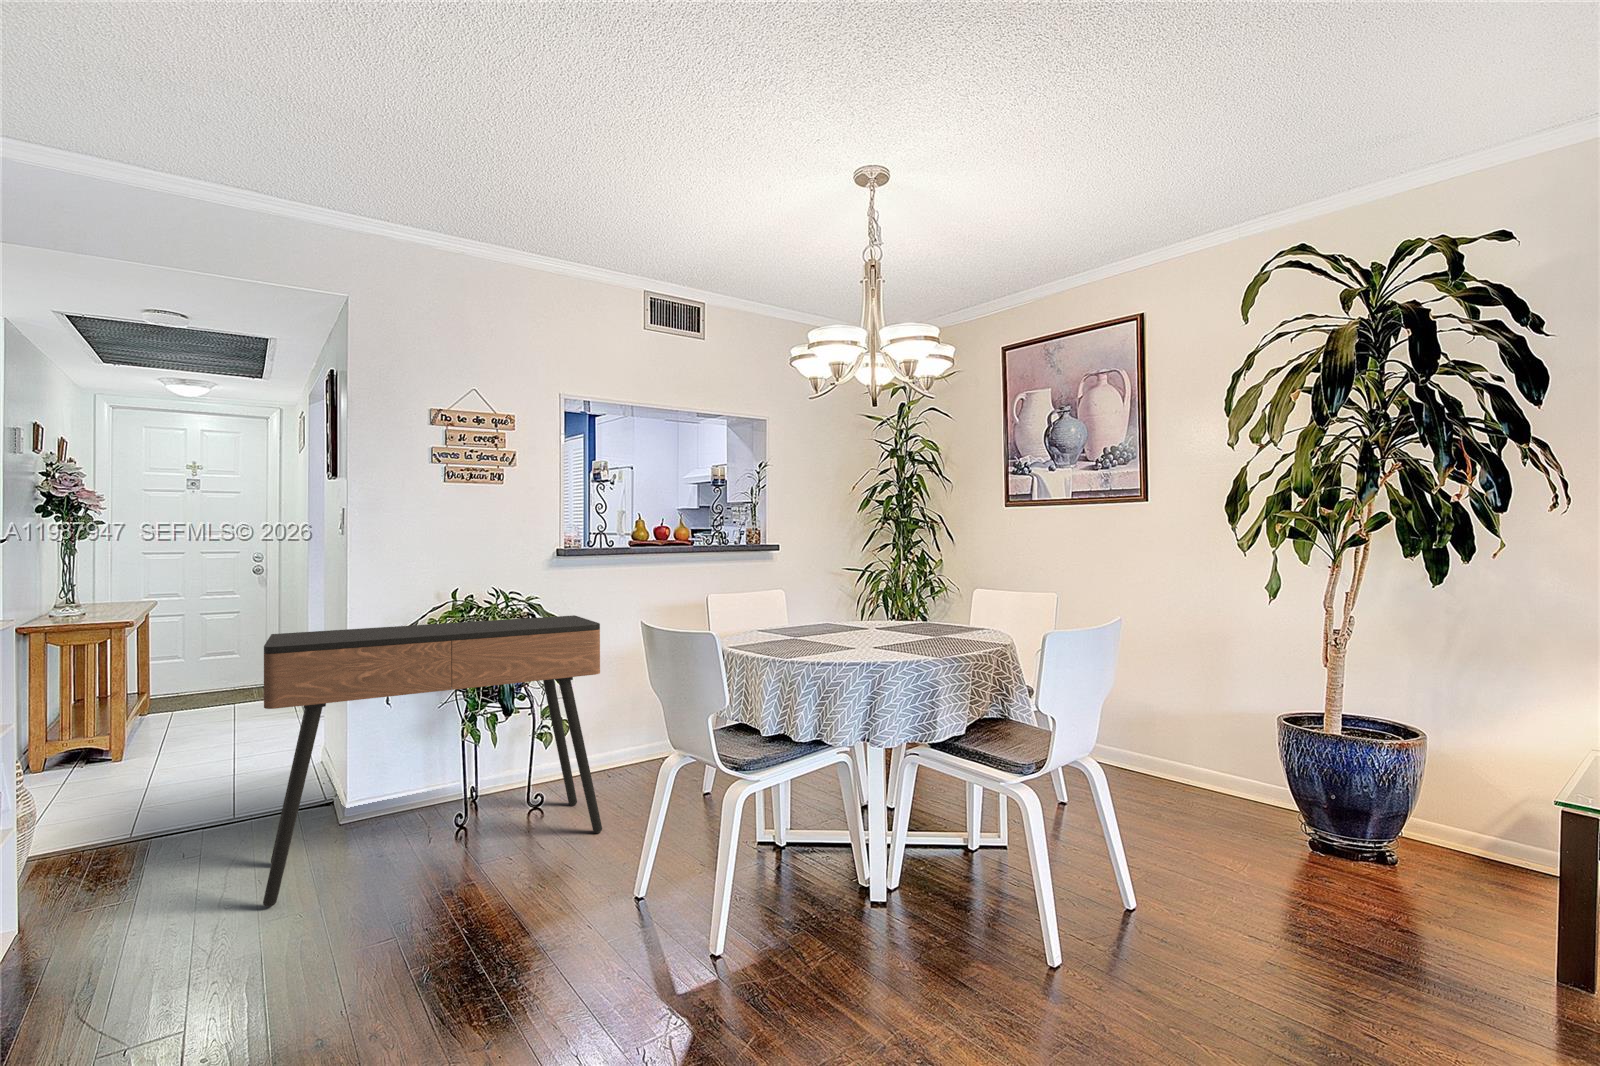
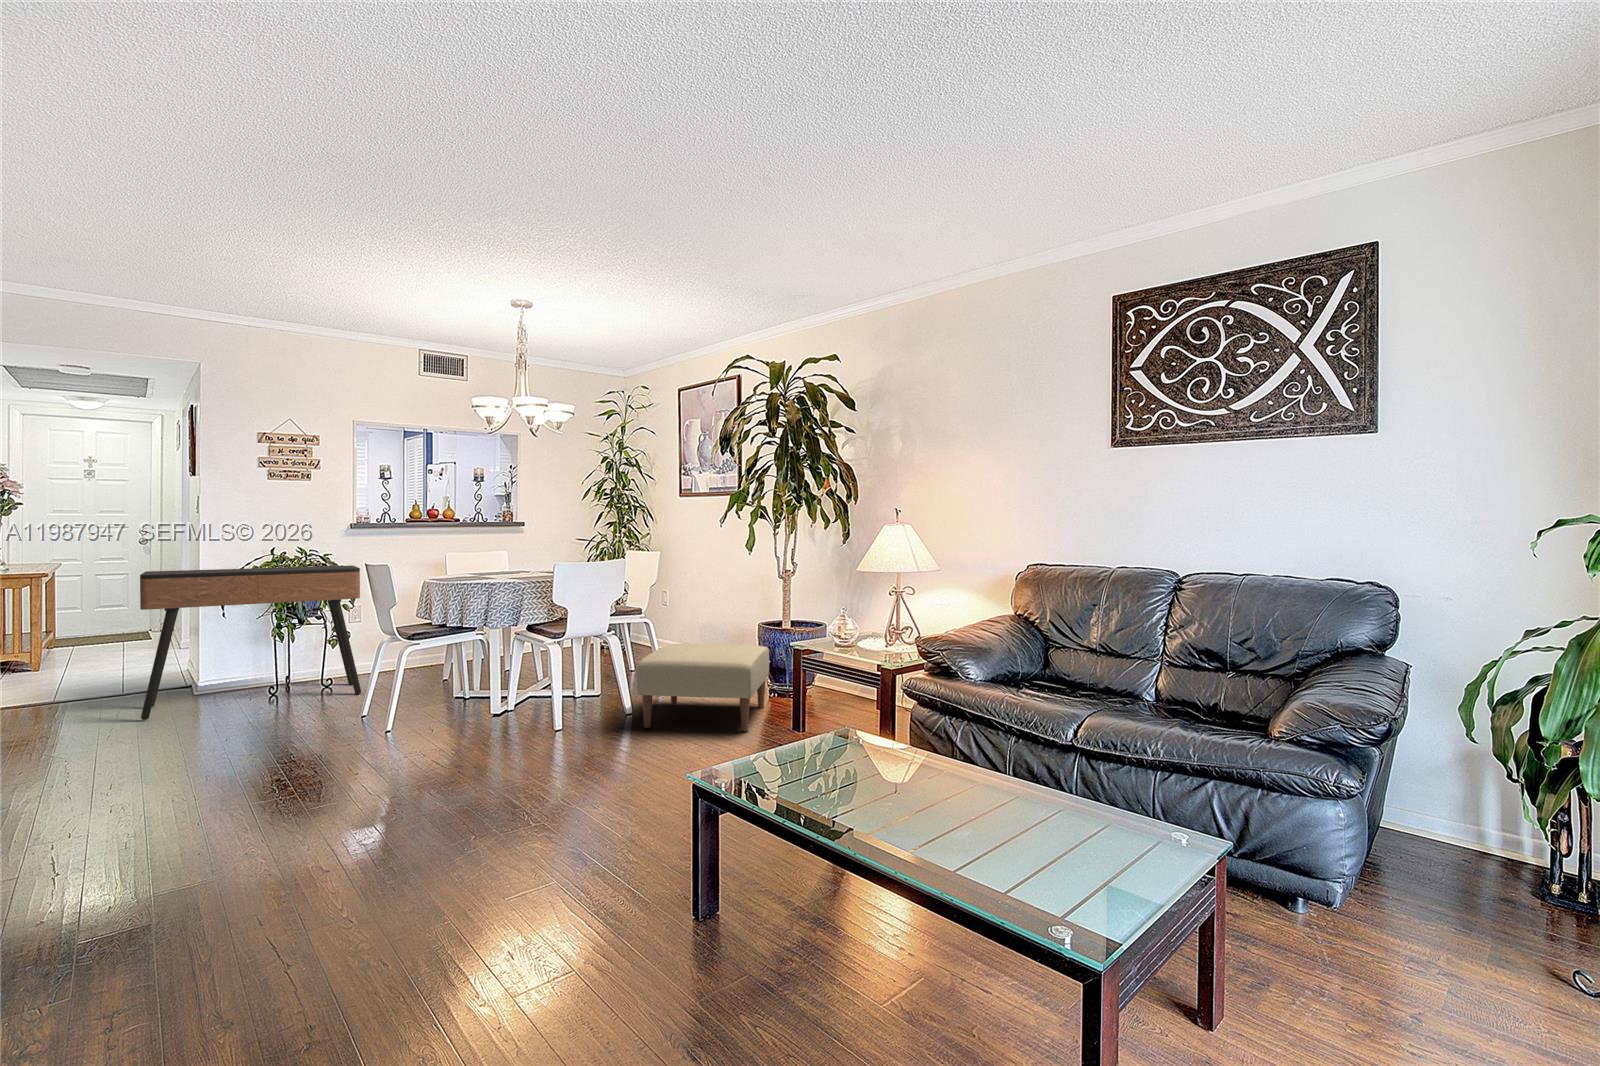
ottoman: none [1162,768,1507,996] -> present [637,643,769,732]

